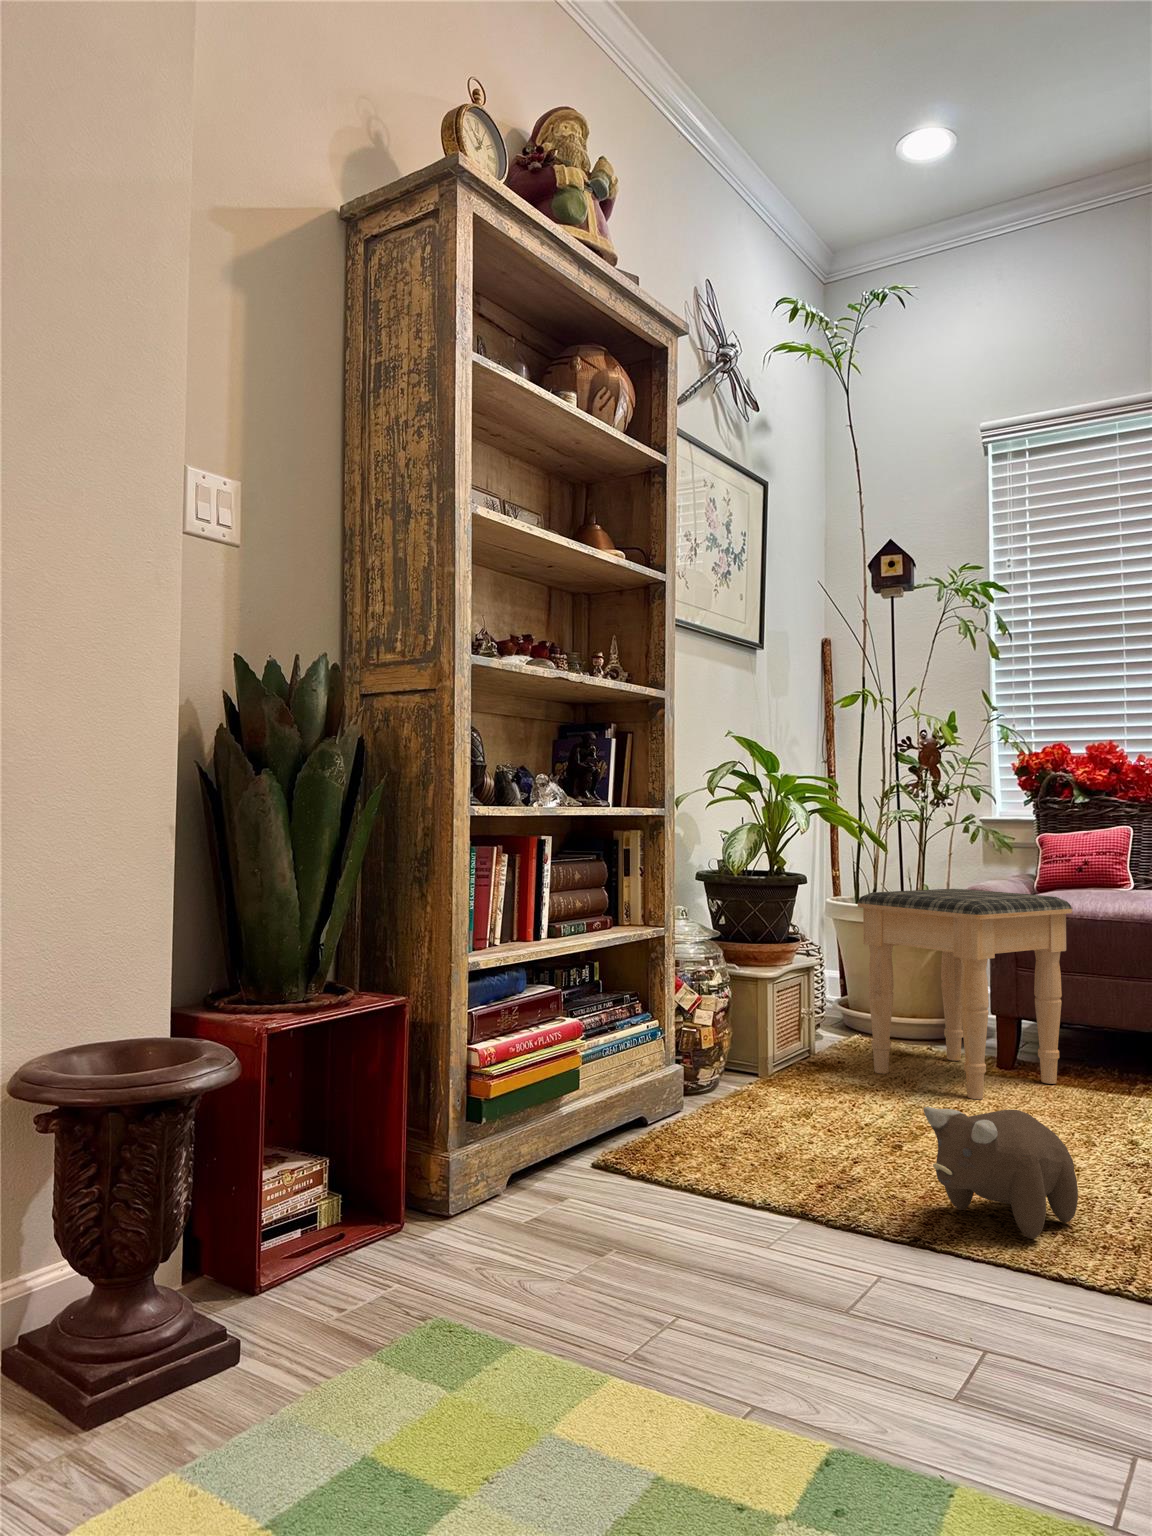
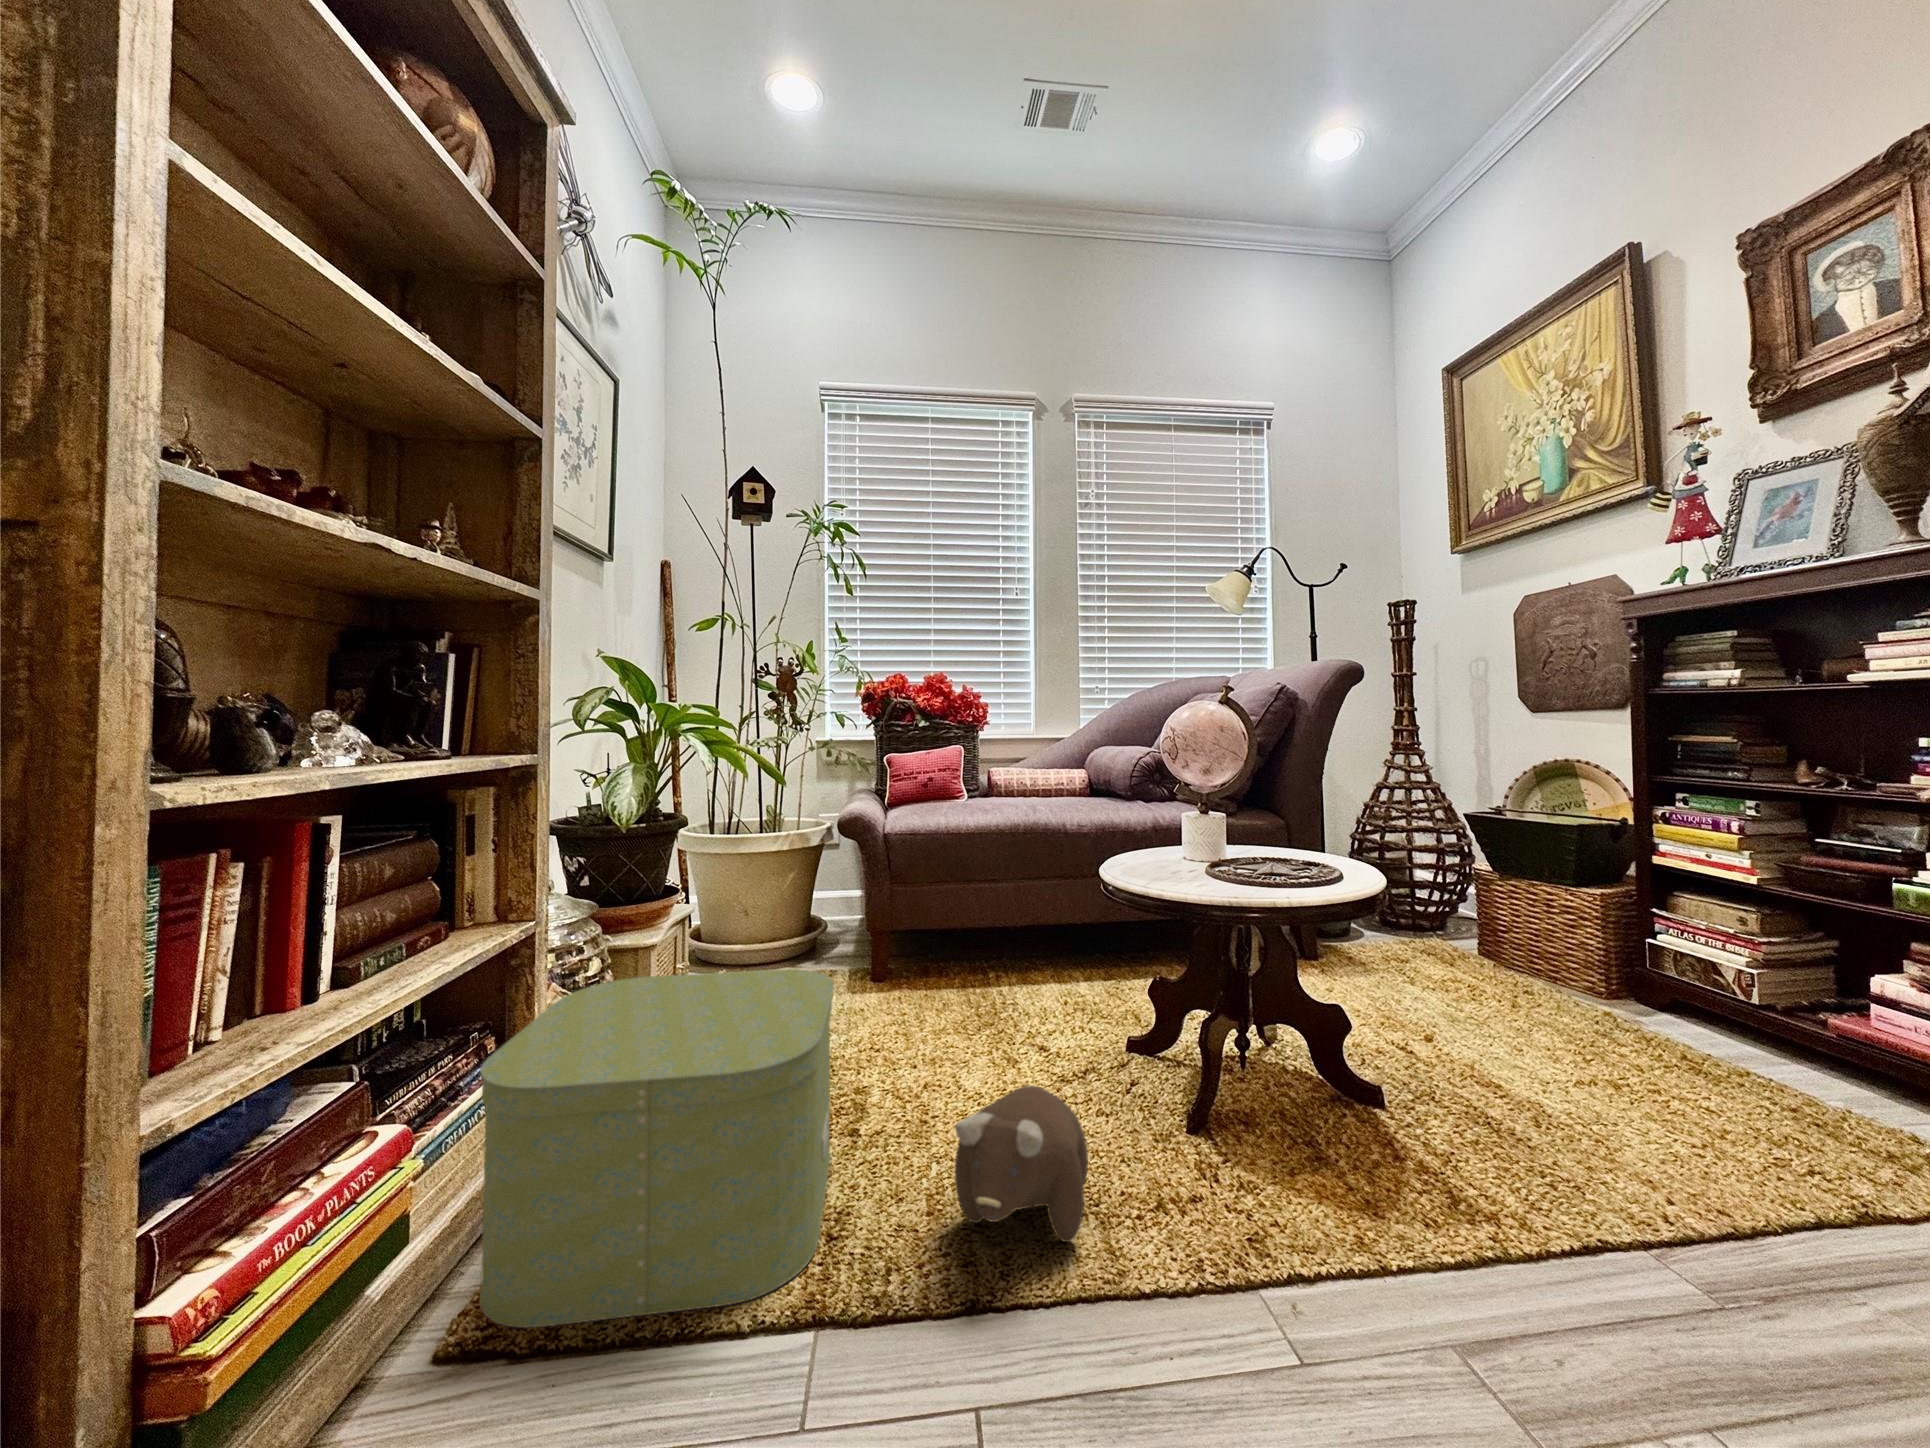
footstool: present [858,889,1072,1099] -> none [751,813,948,1031]
storage box: none [621,984,873,1194] -> present [479,969,834,1328]

